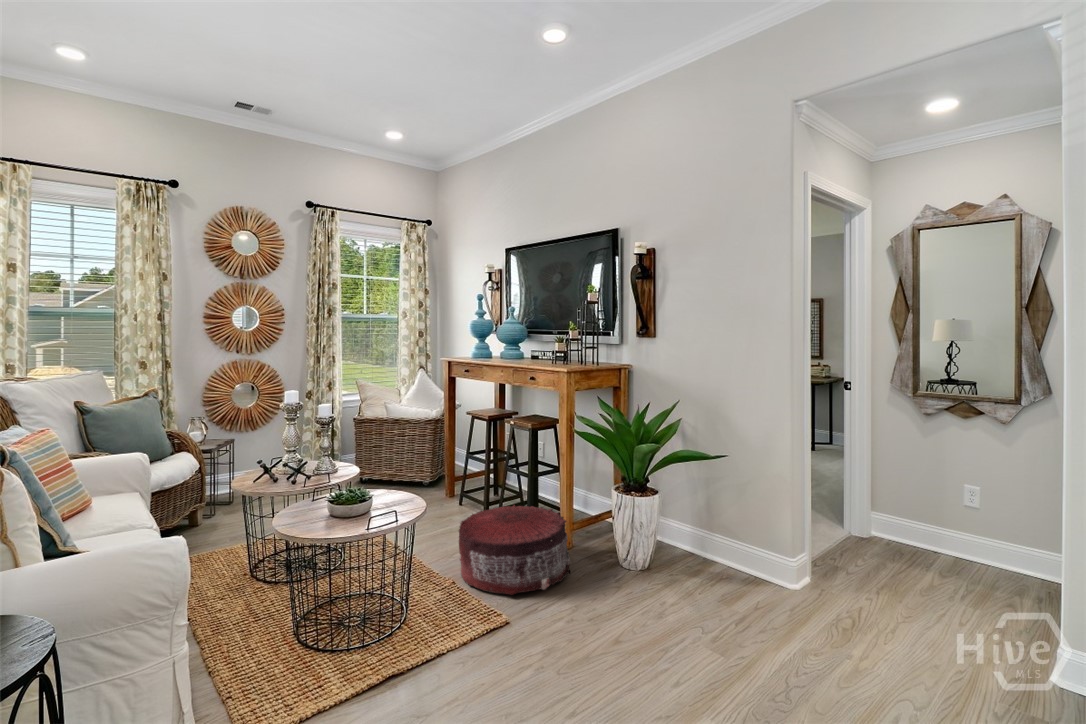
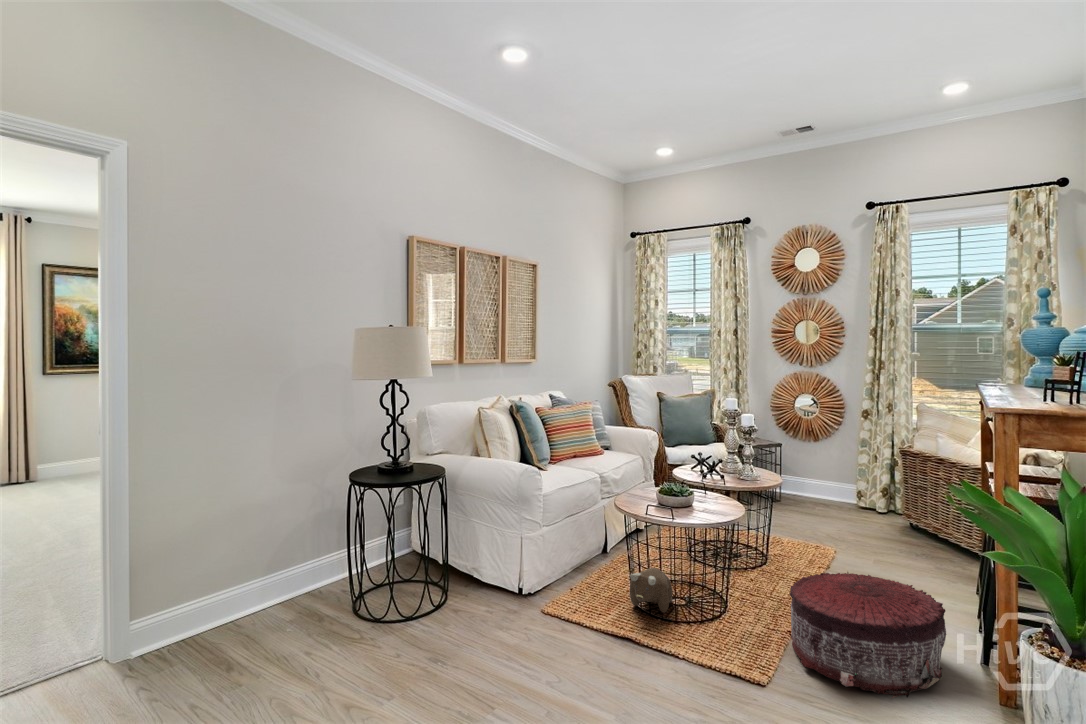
plush toy: none [309,591,363,649] -> present [630,568,672,613]

